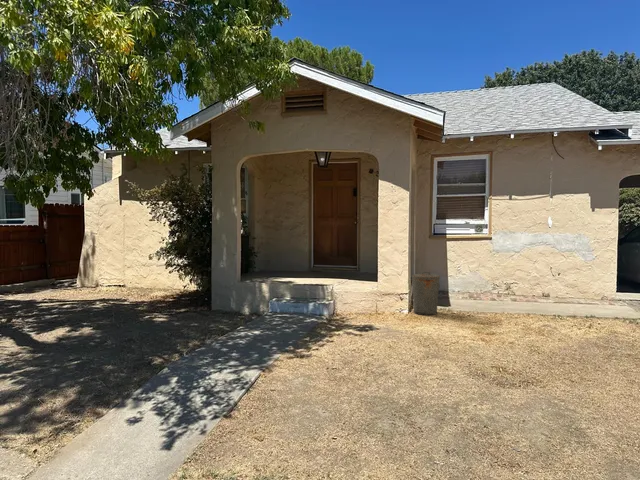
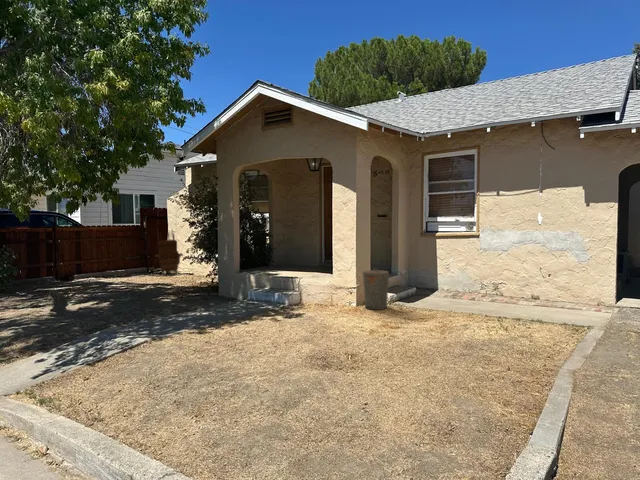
lounge chair: none [72,243,111,290] -> present [155,240,183,274]

